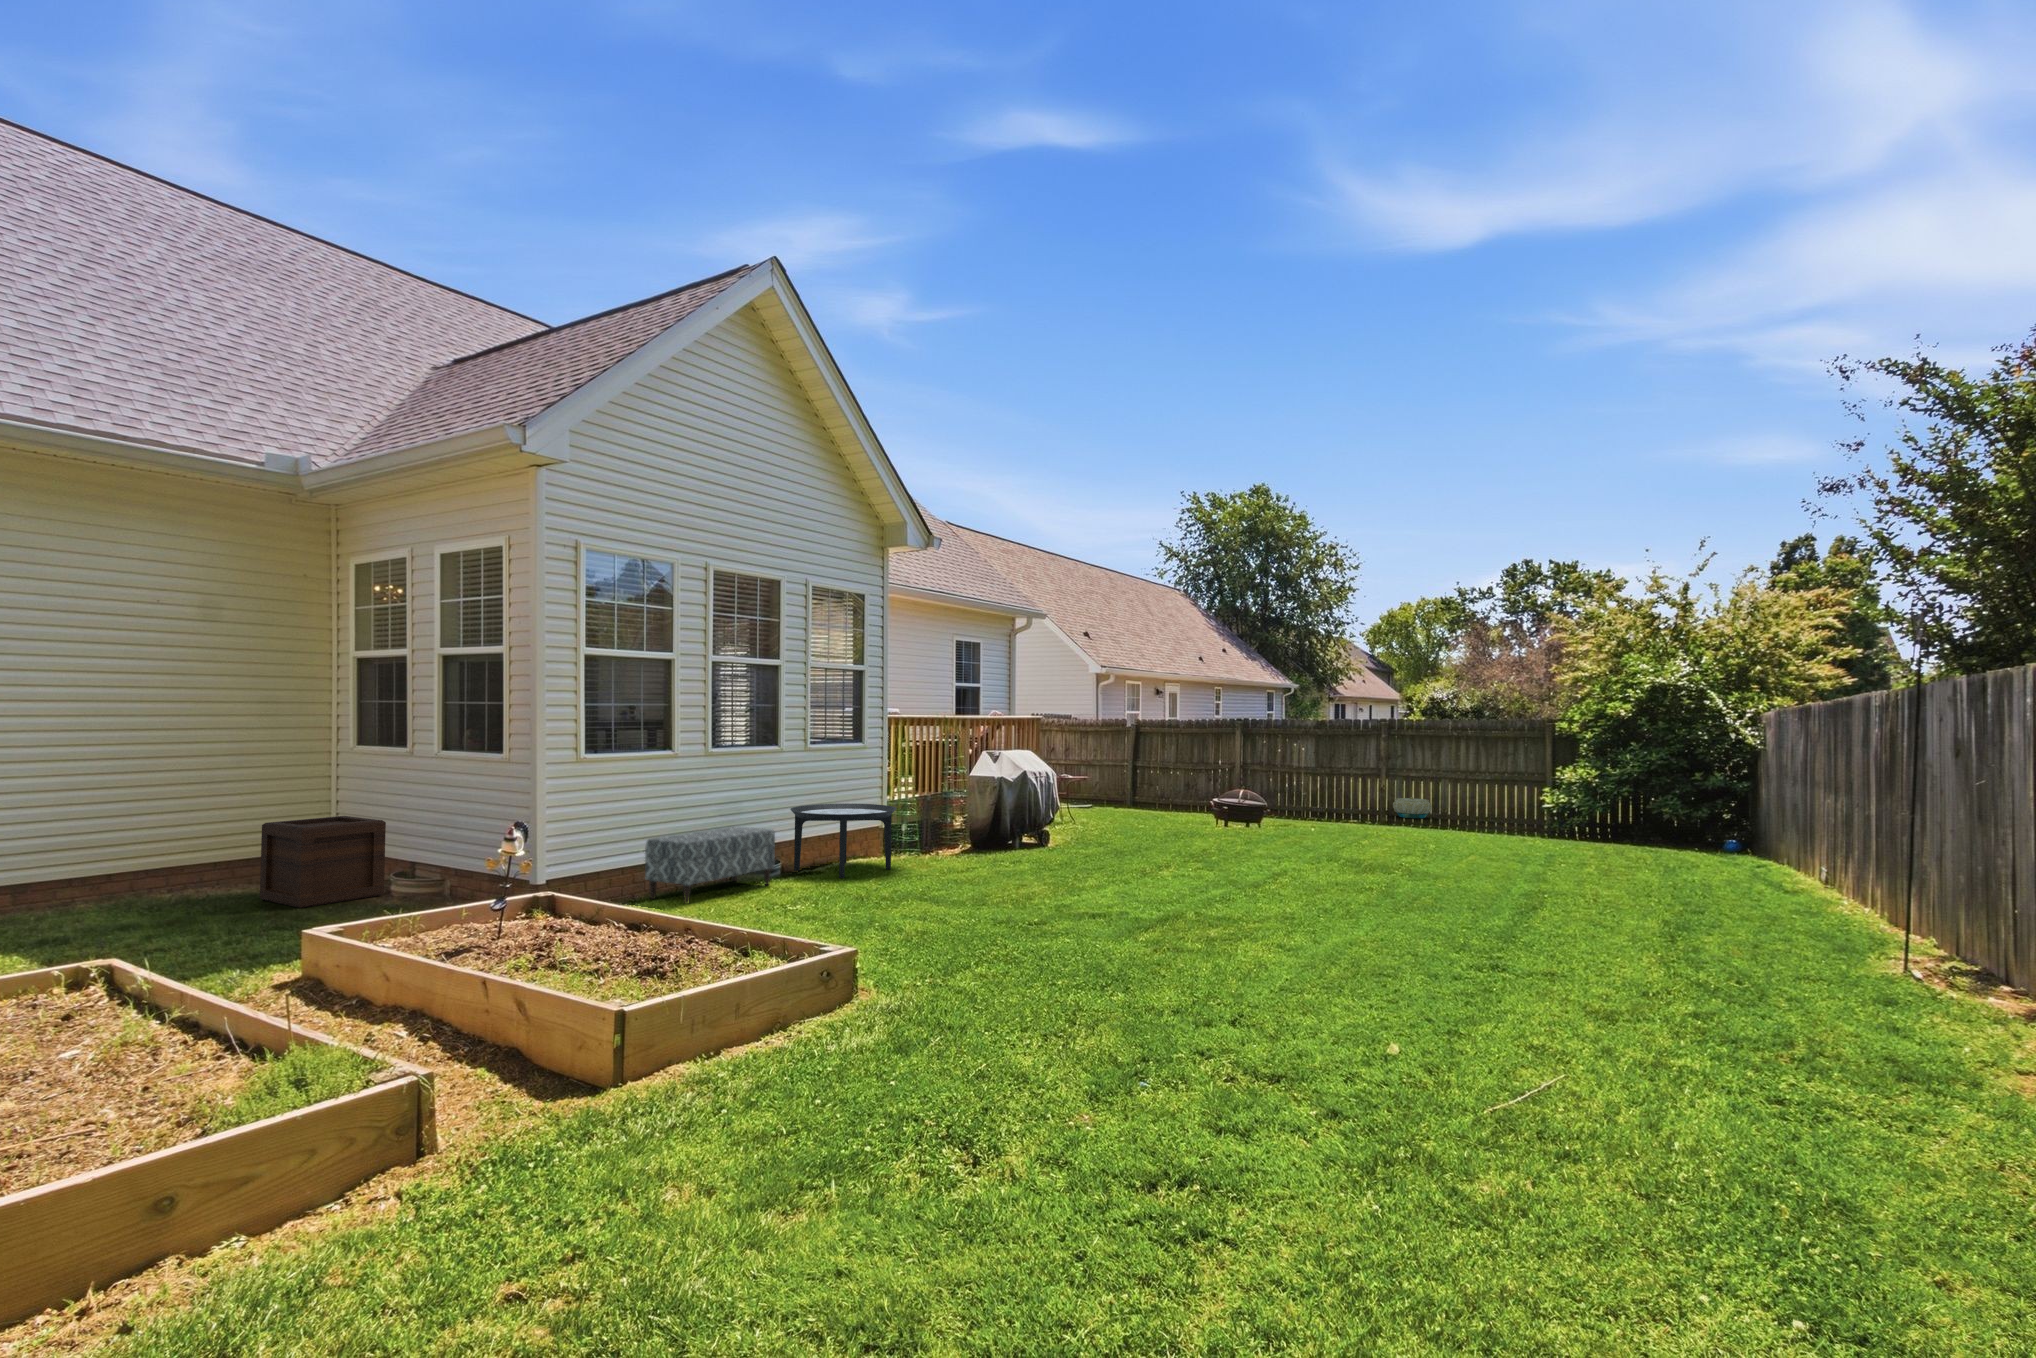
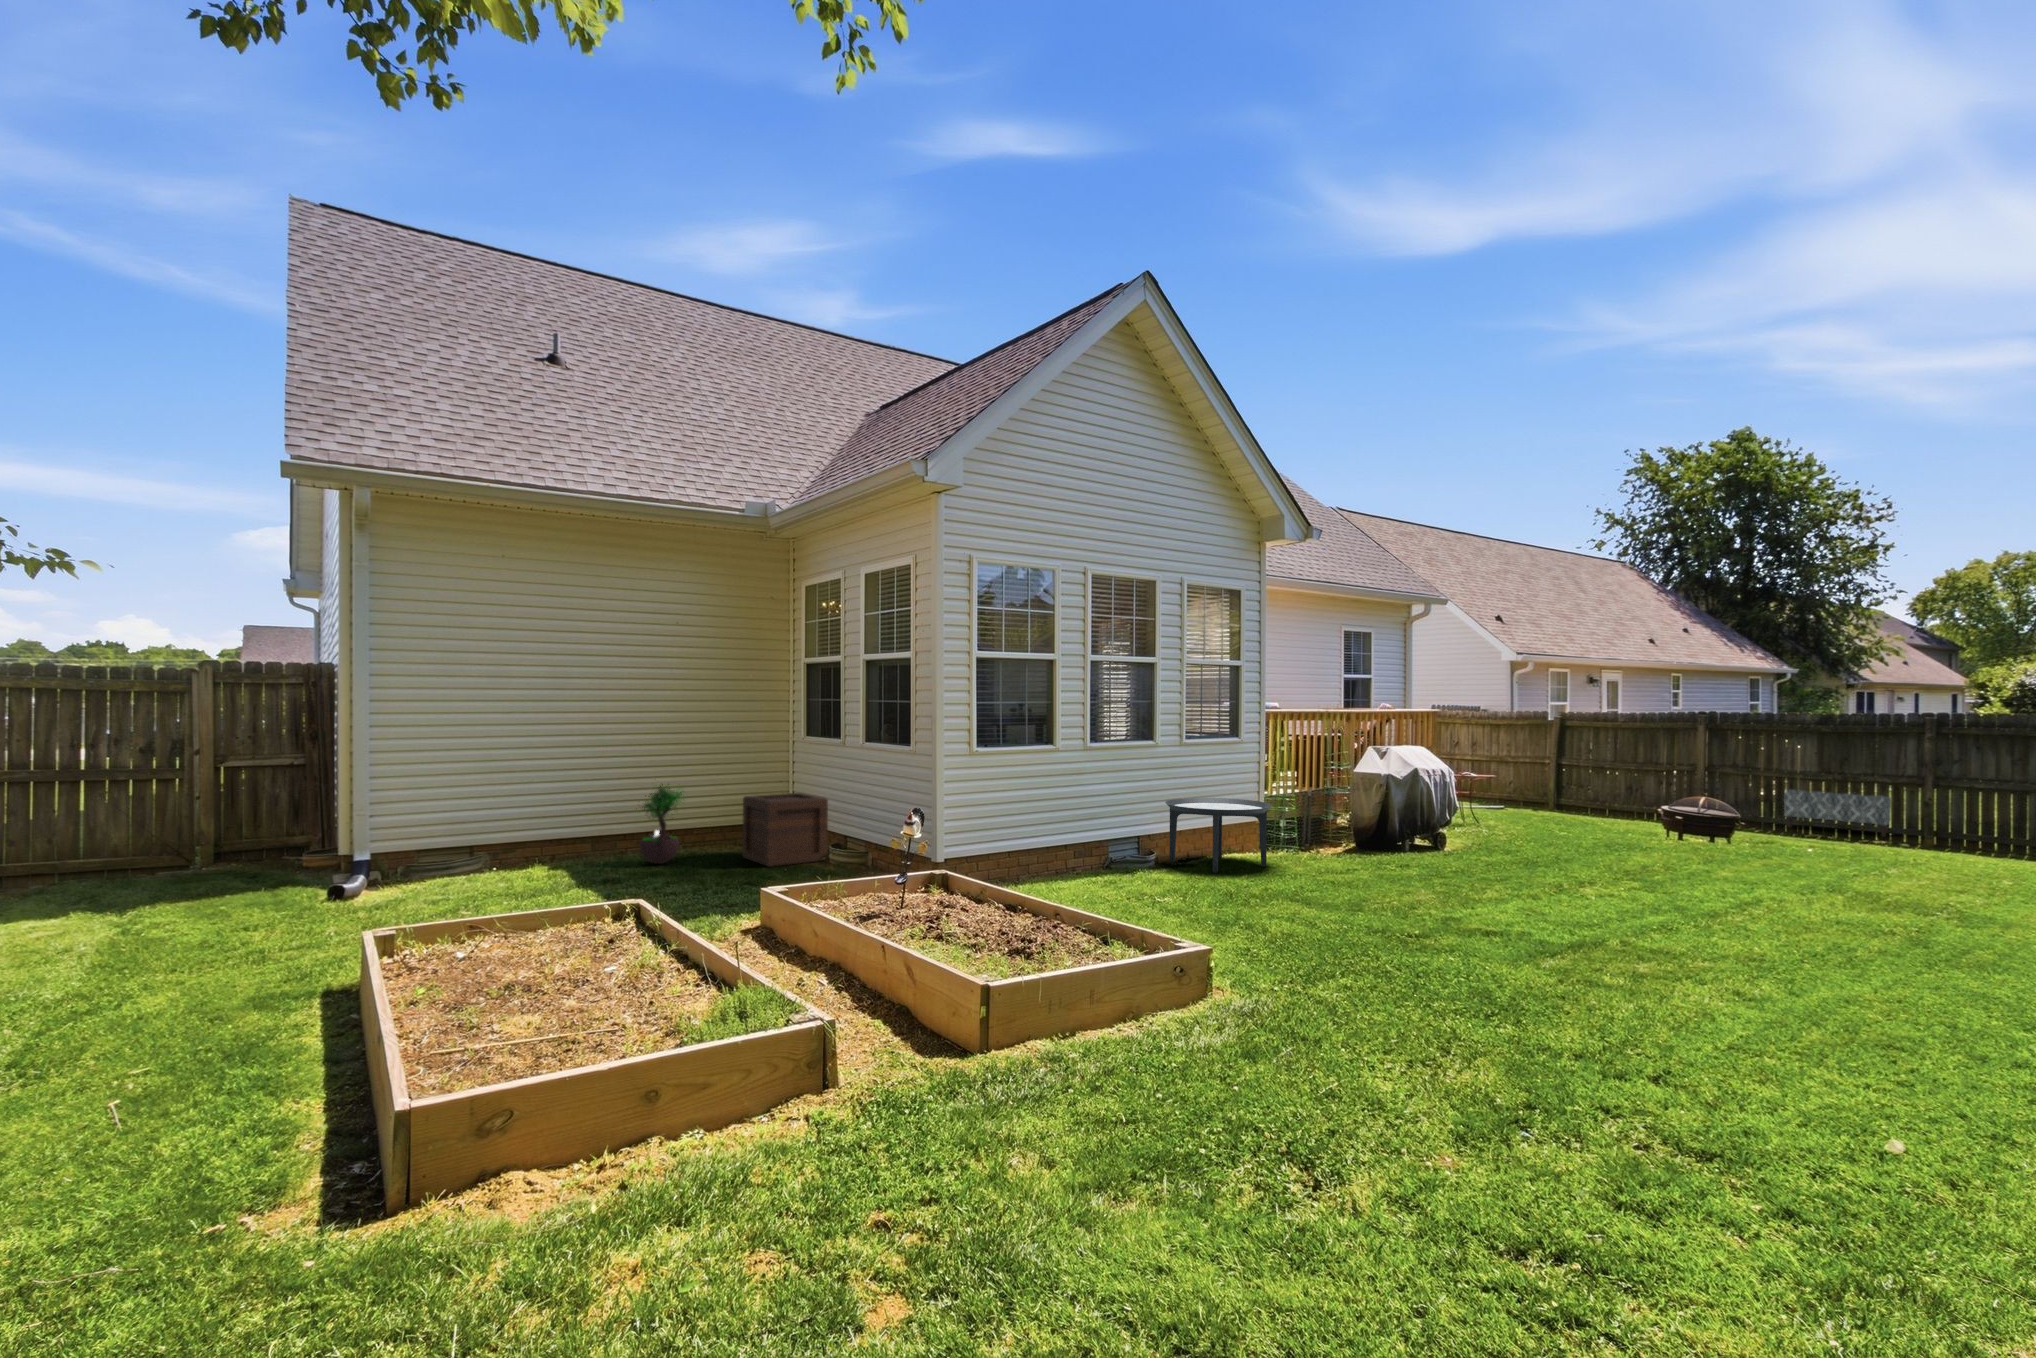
basket: present [1393,797,1432,818] -> none [1935,817,2000,845]
potted tree: none [92,805,177,916] -> present [640,784,684,864]
bench: present [645,826,775,904] -> present [1784,790,1891,837]

